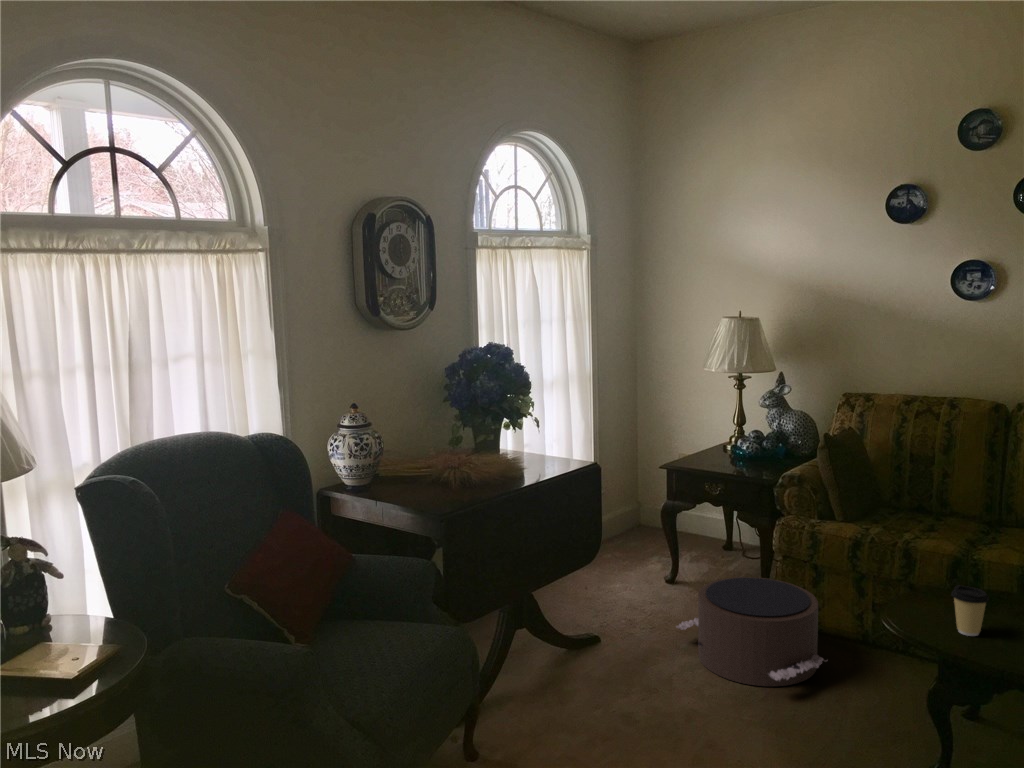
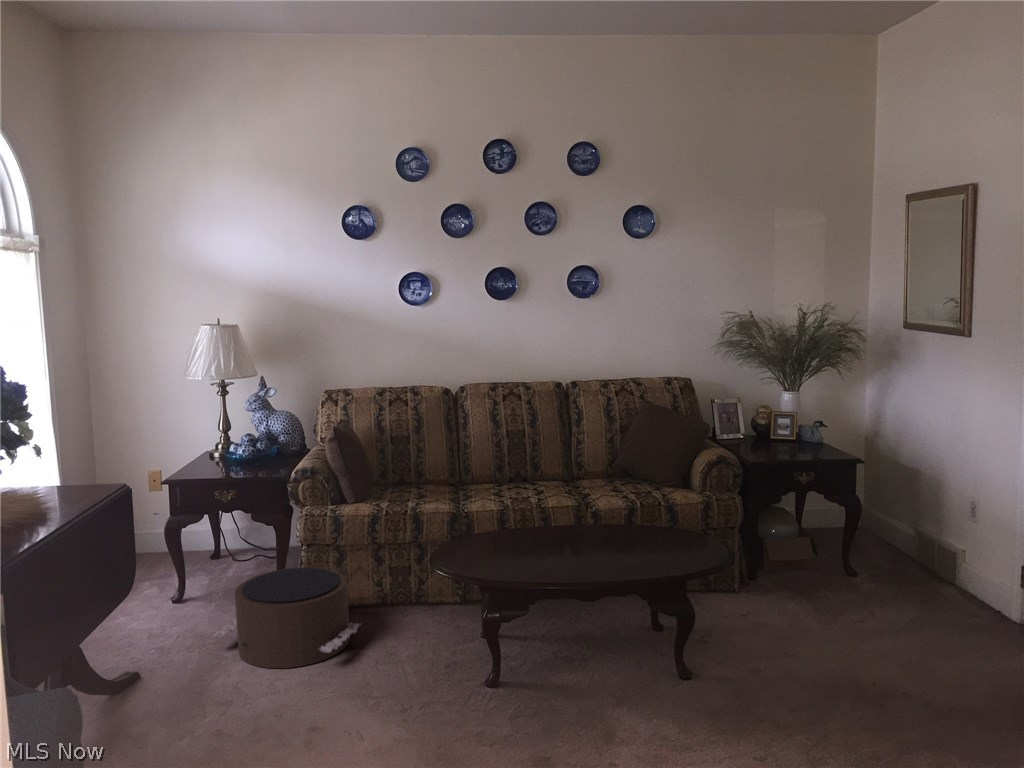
coffee cup: present [951,585,989,636] -> none [469,526,495,564]

